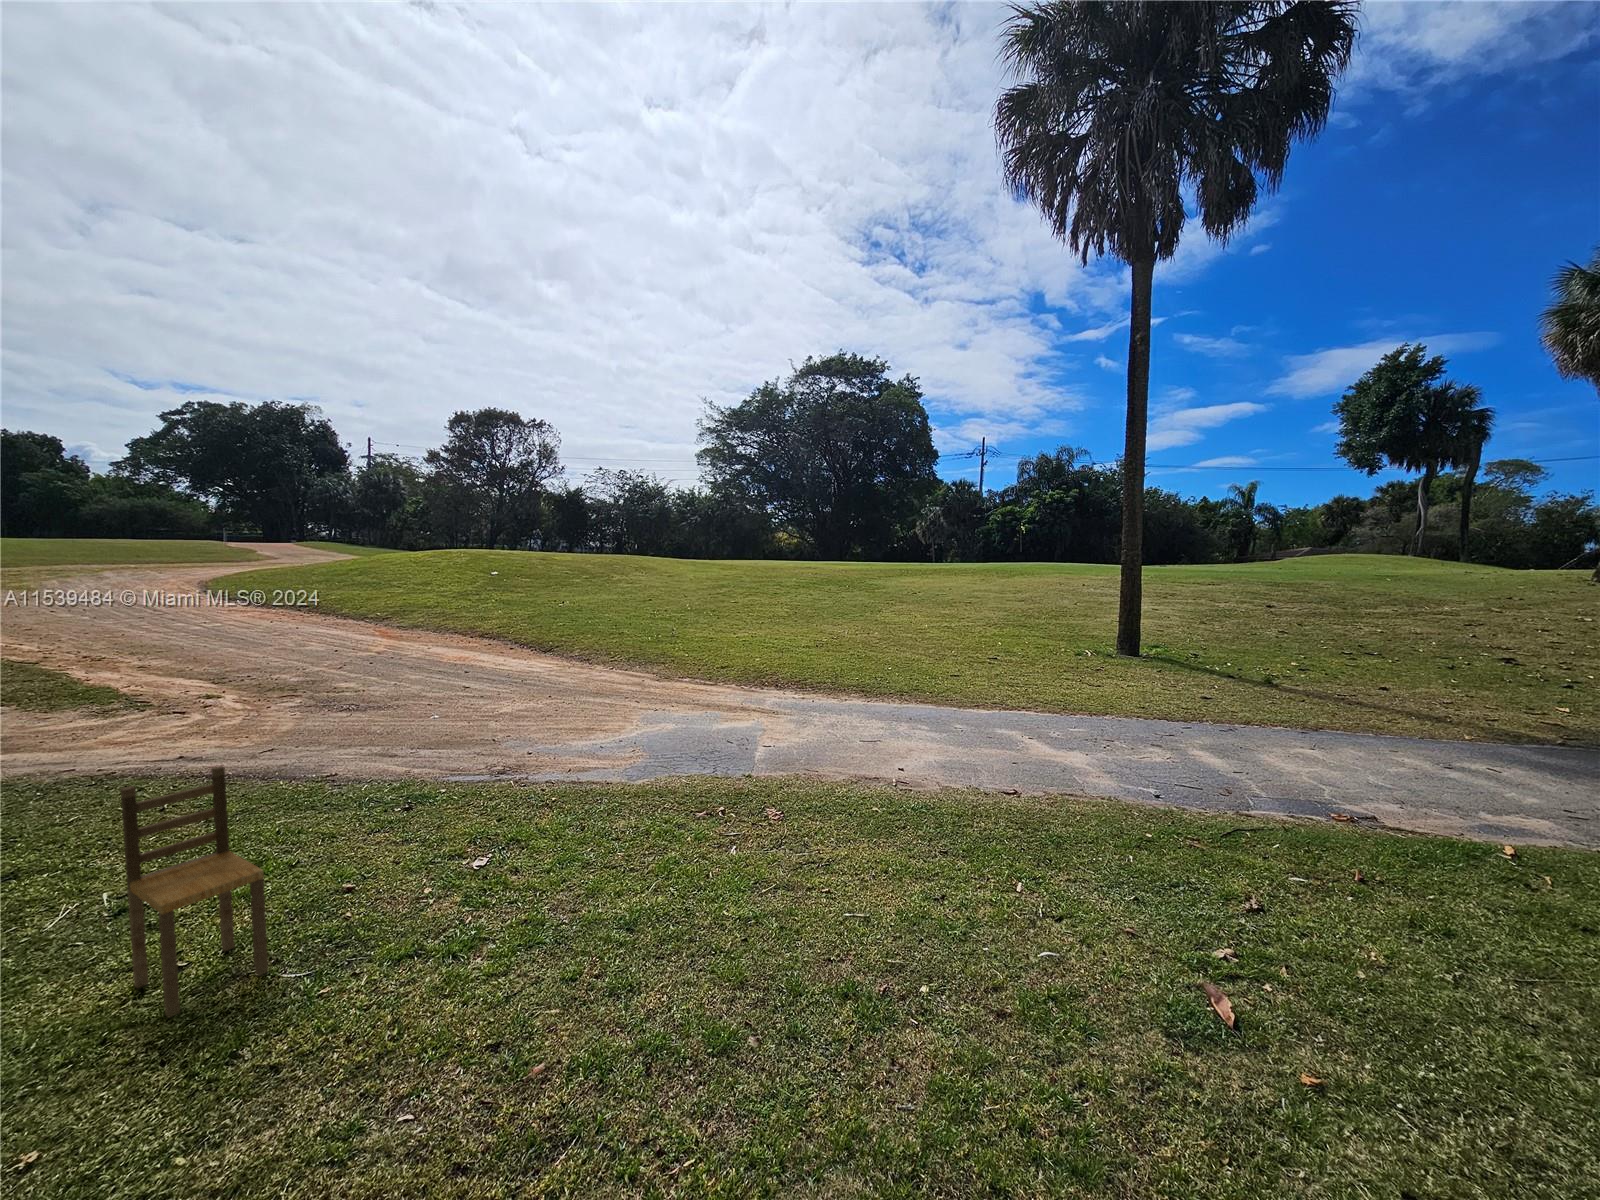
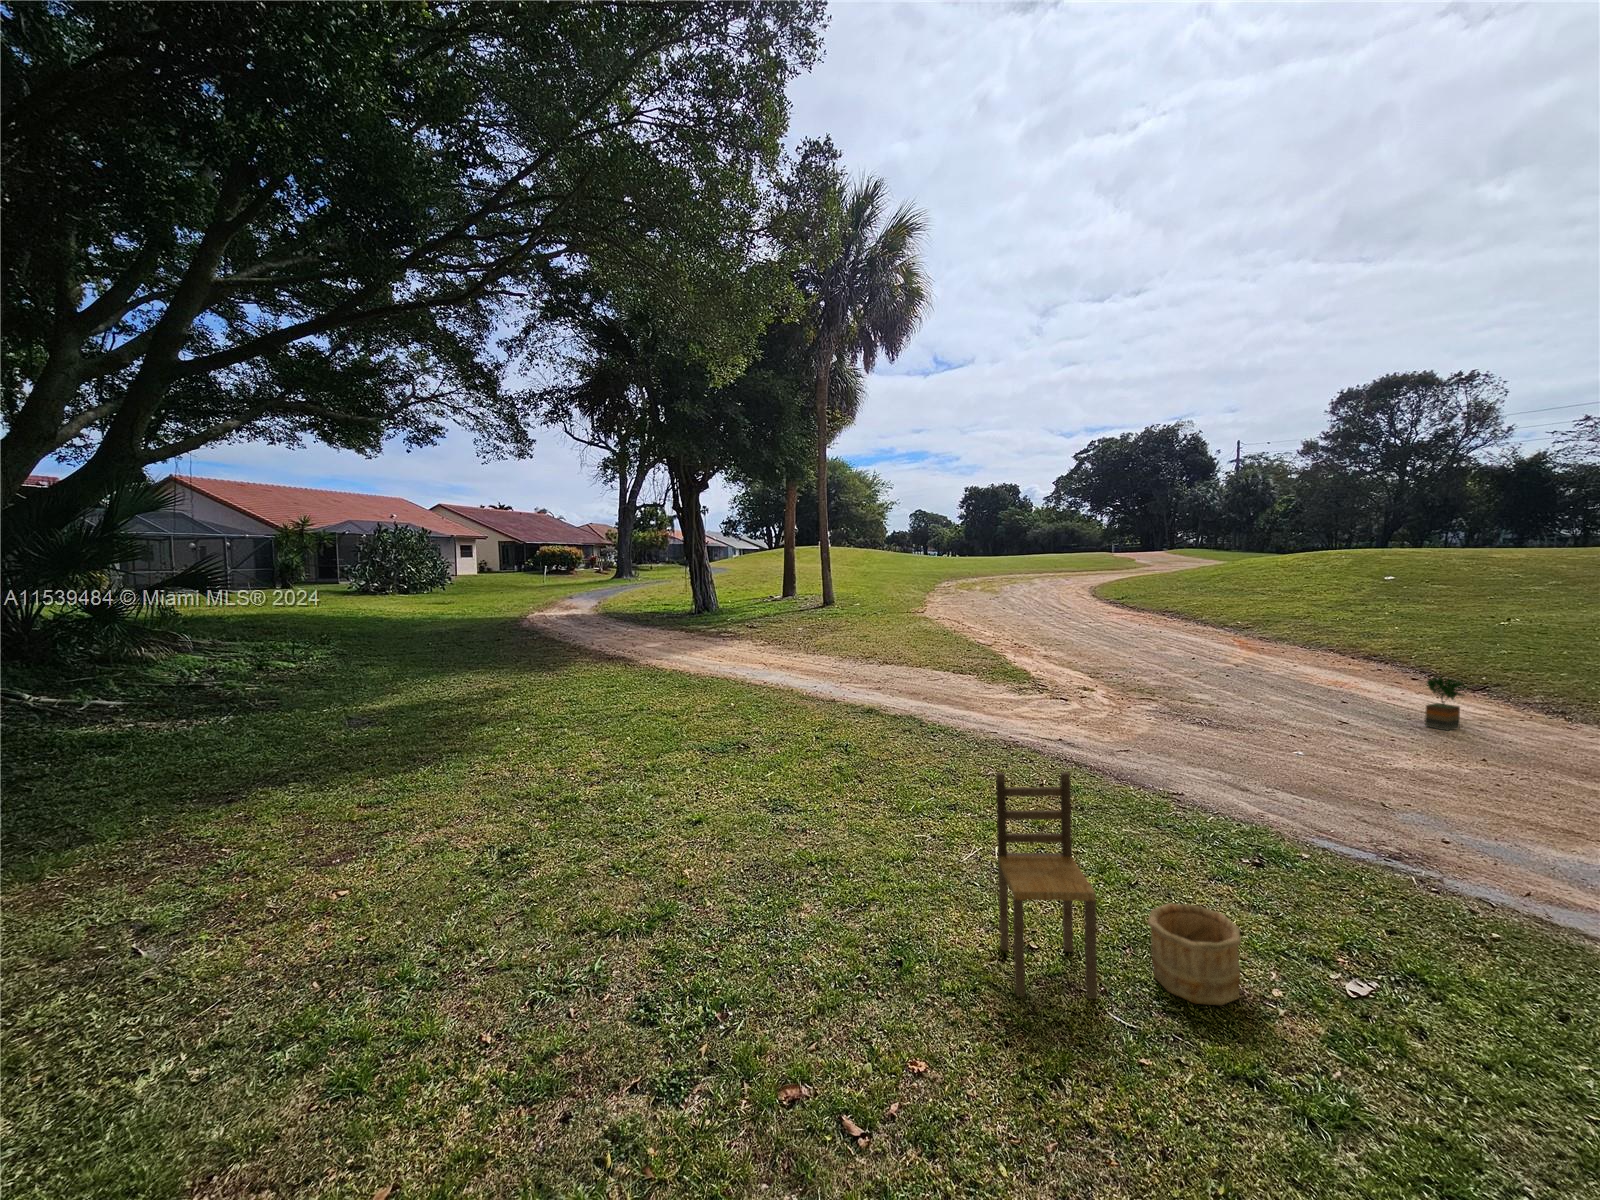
potted tree: none [517,644,542,682] -> present [1425,678,1467,731]
wooden bucket: none [317,848,400,932] -> present [1148,903,1241,1005]

